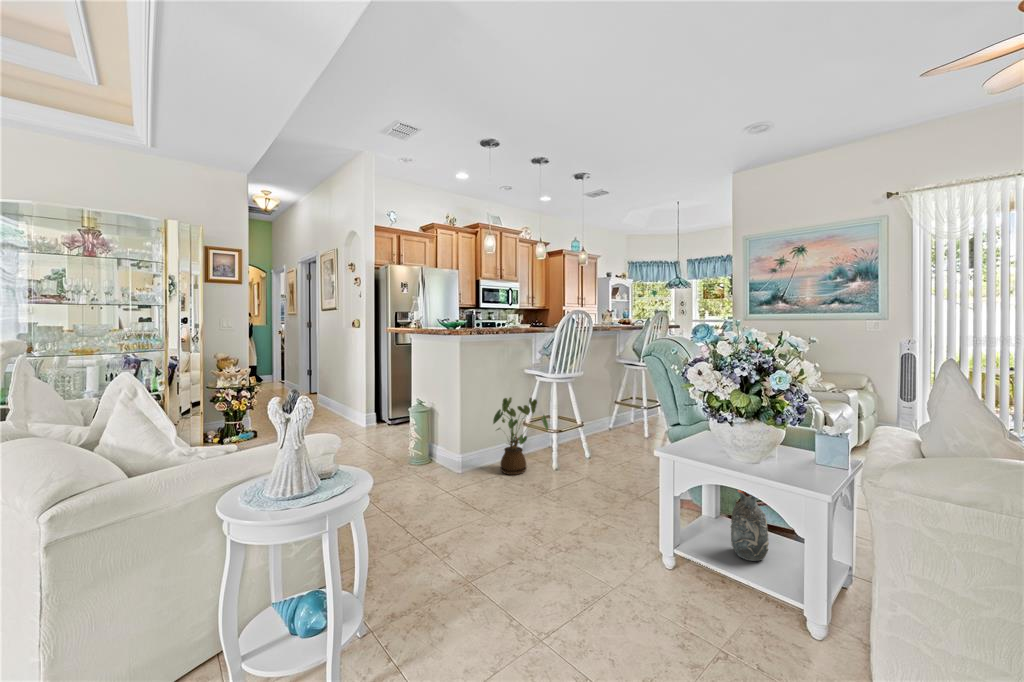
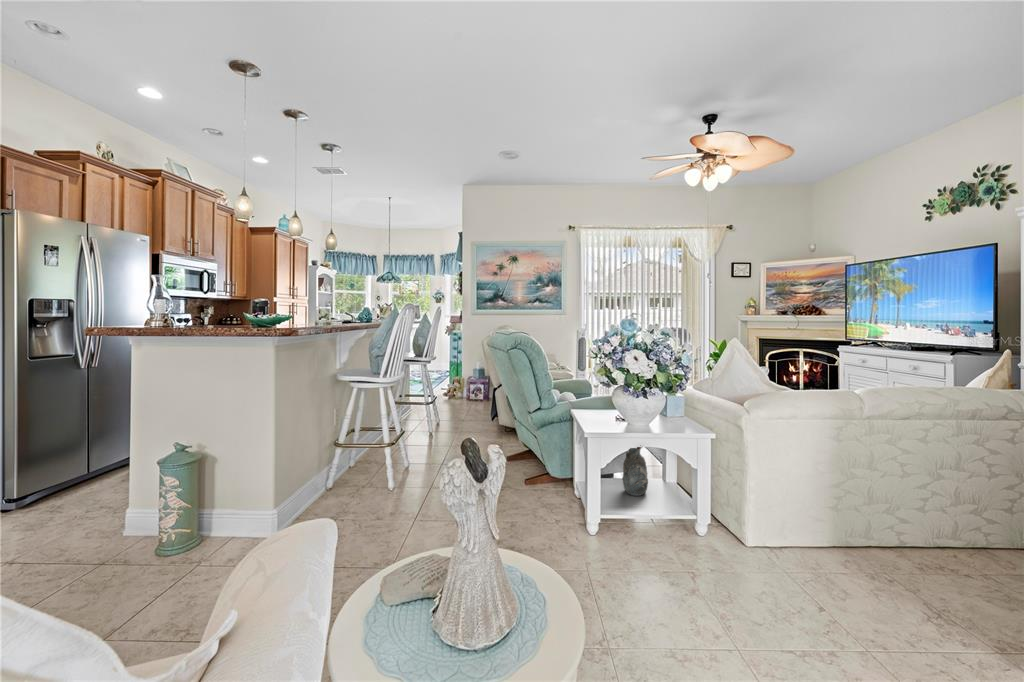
house plant: present [493,397,548,475] -> none [323,407,399,506]

